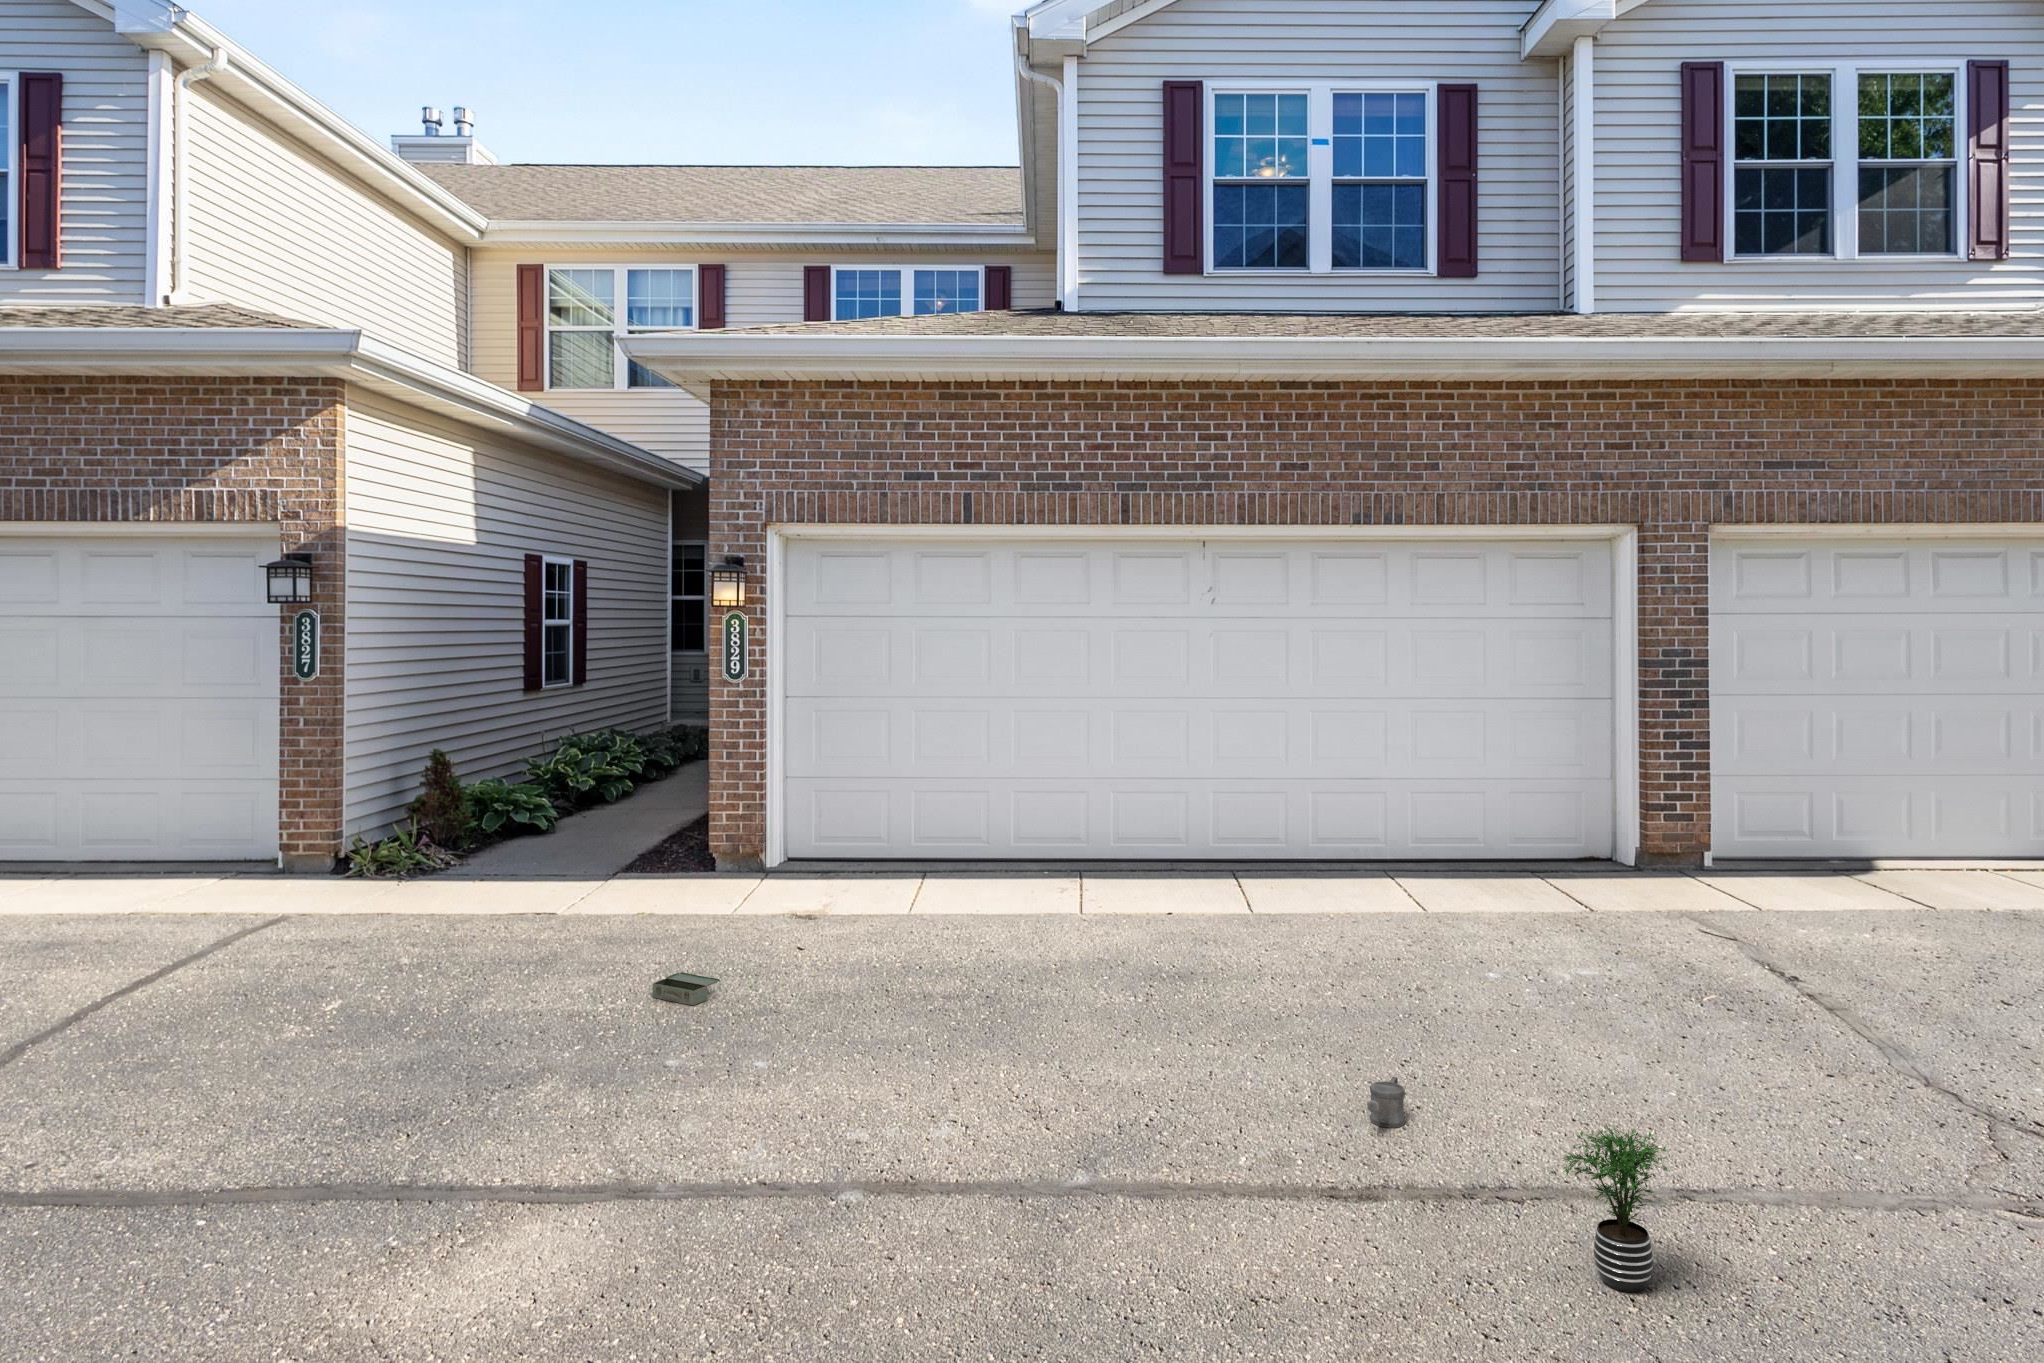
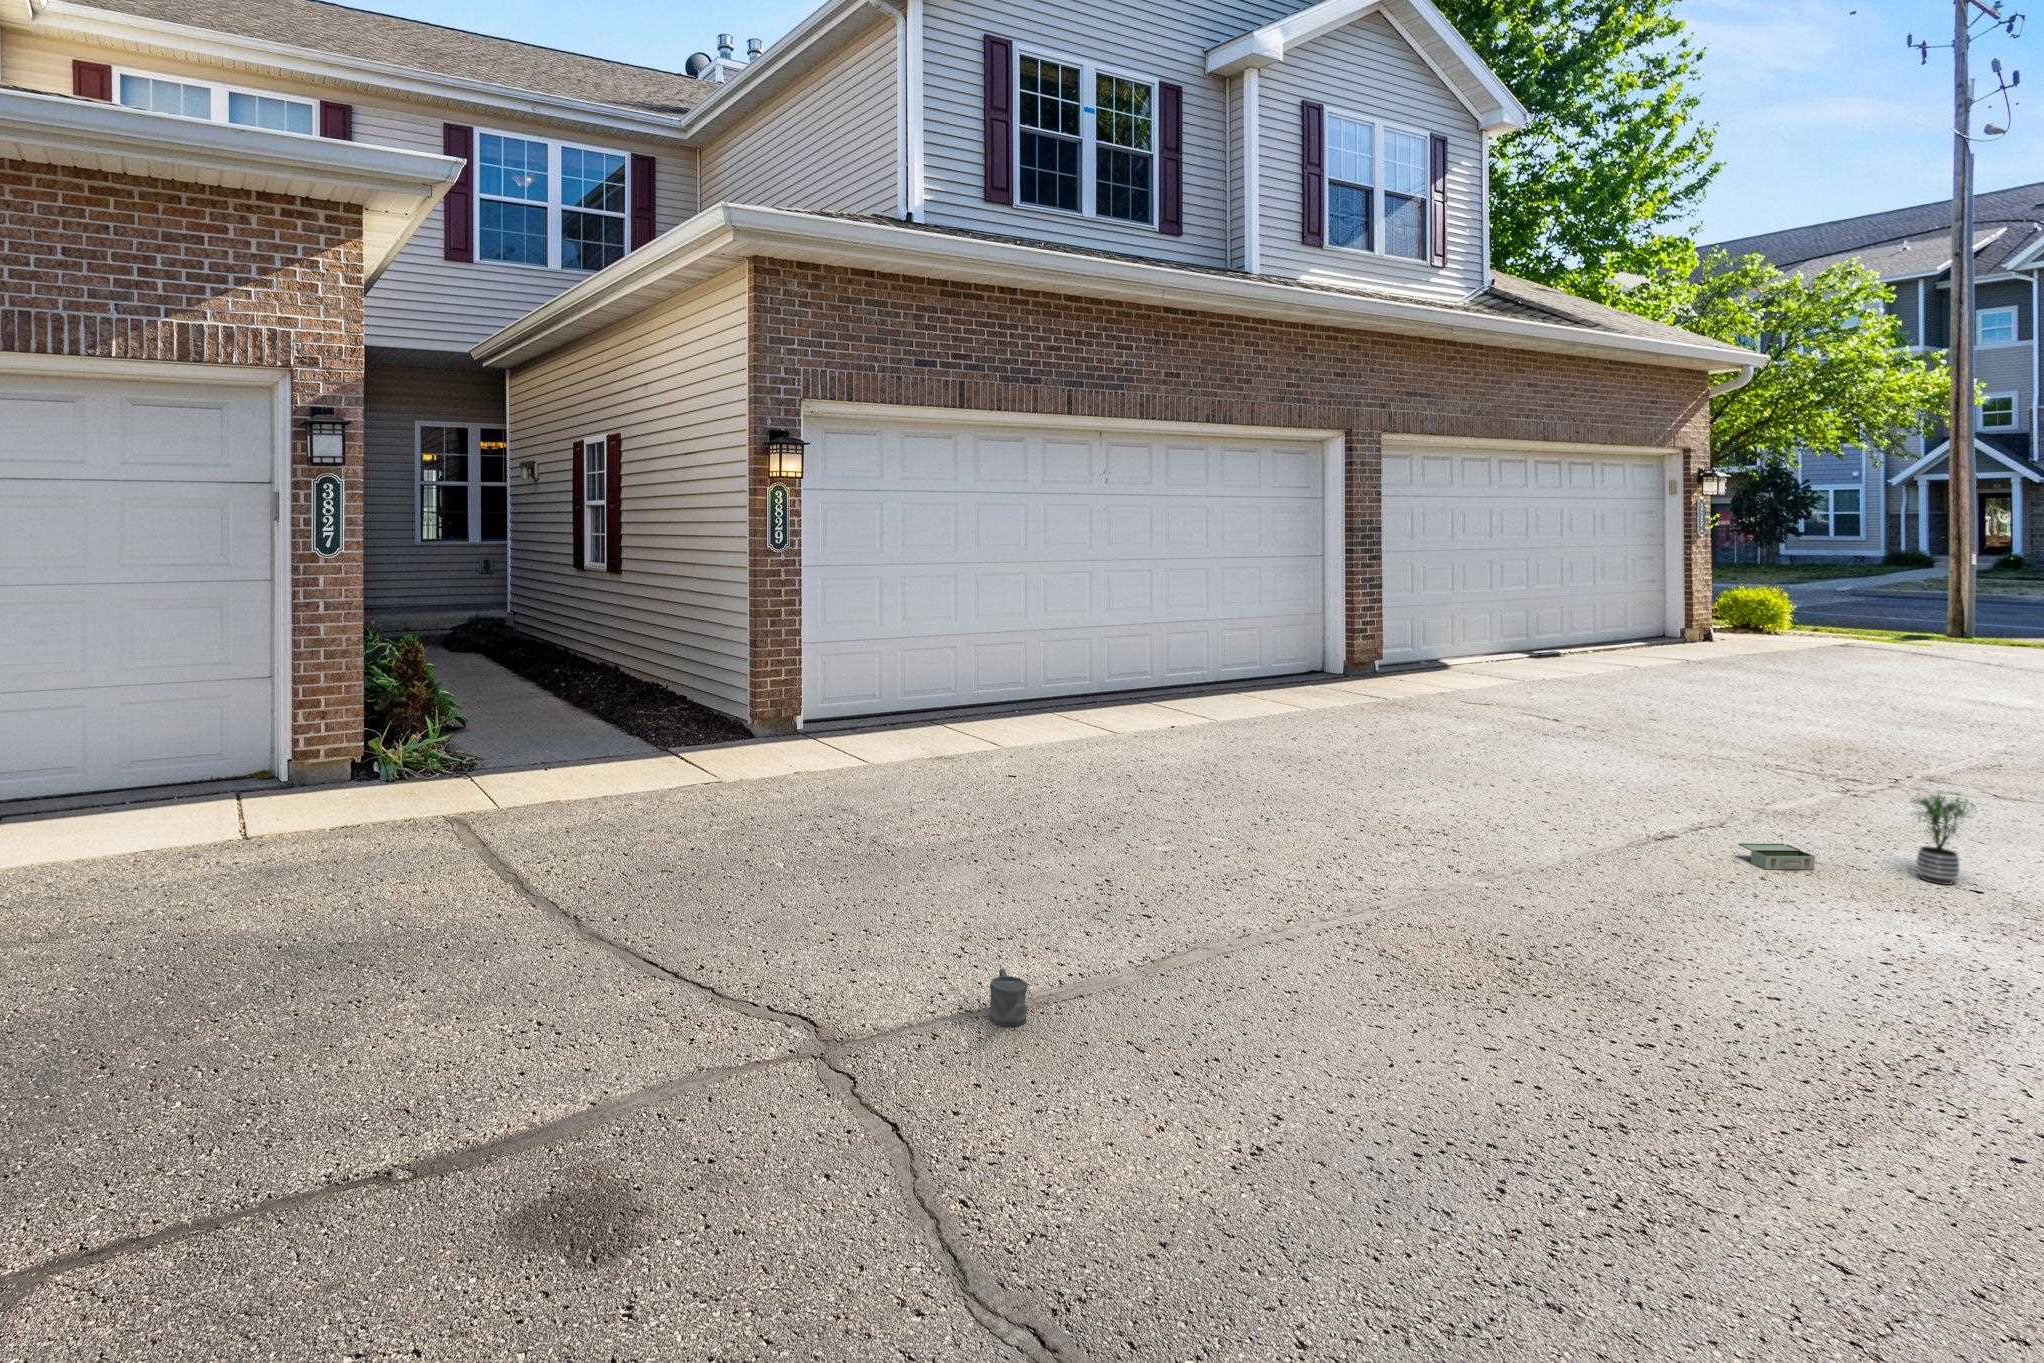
toolbox: present [653,972,720,1005] -> present [1738,843,1815,870]
watering can: present [1367,1077,1405,1128] -> present [989,969,1027,1027]

